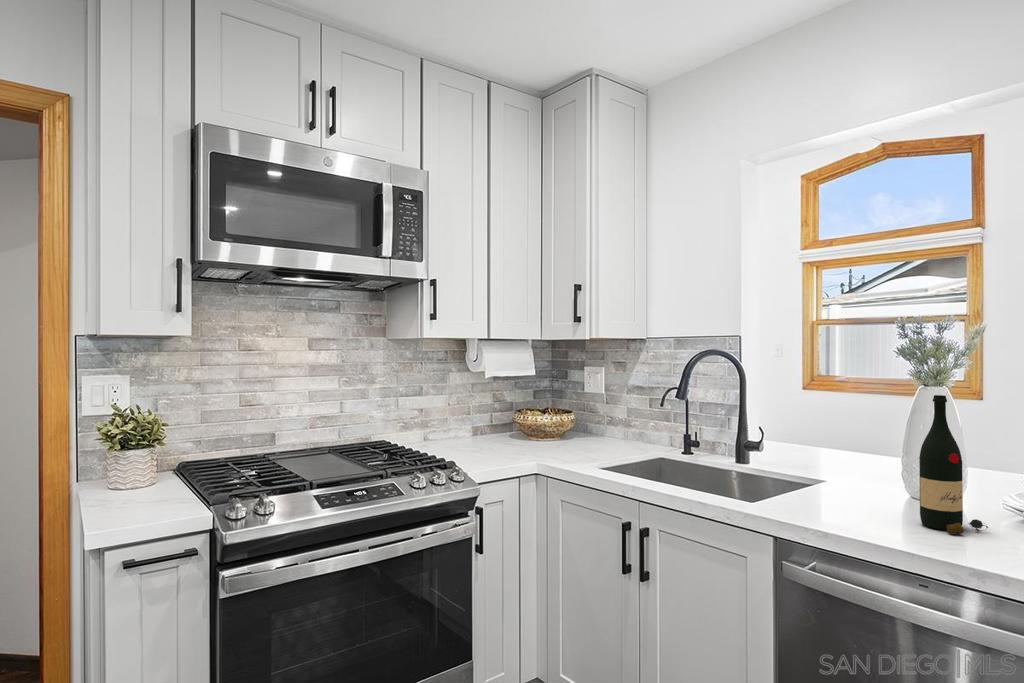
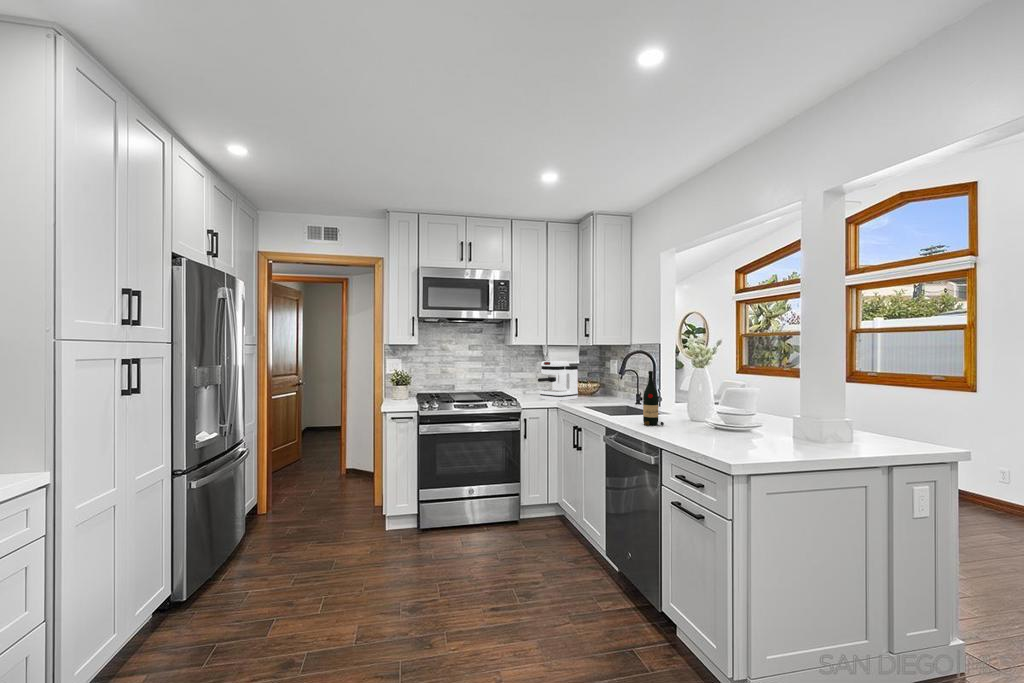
coffee maker: none [481,371,554,457] -> present [538,361,578,401]

